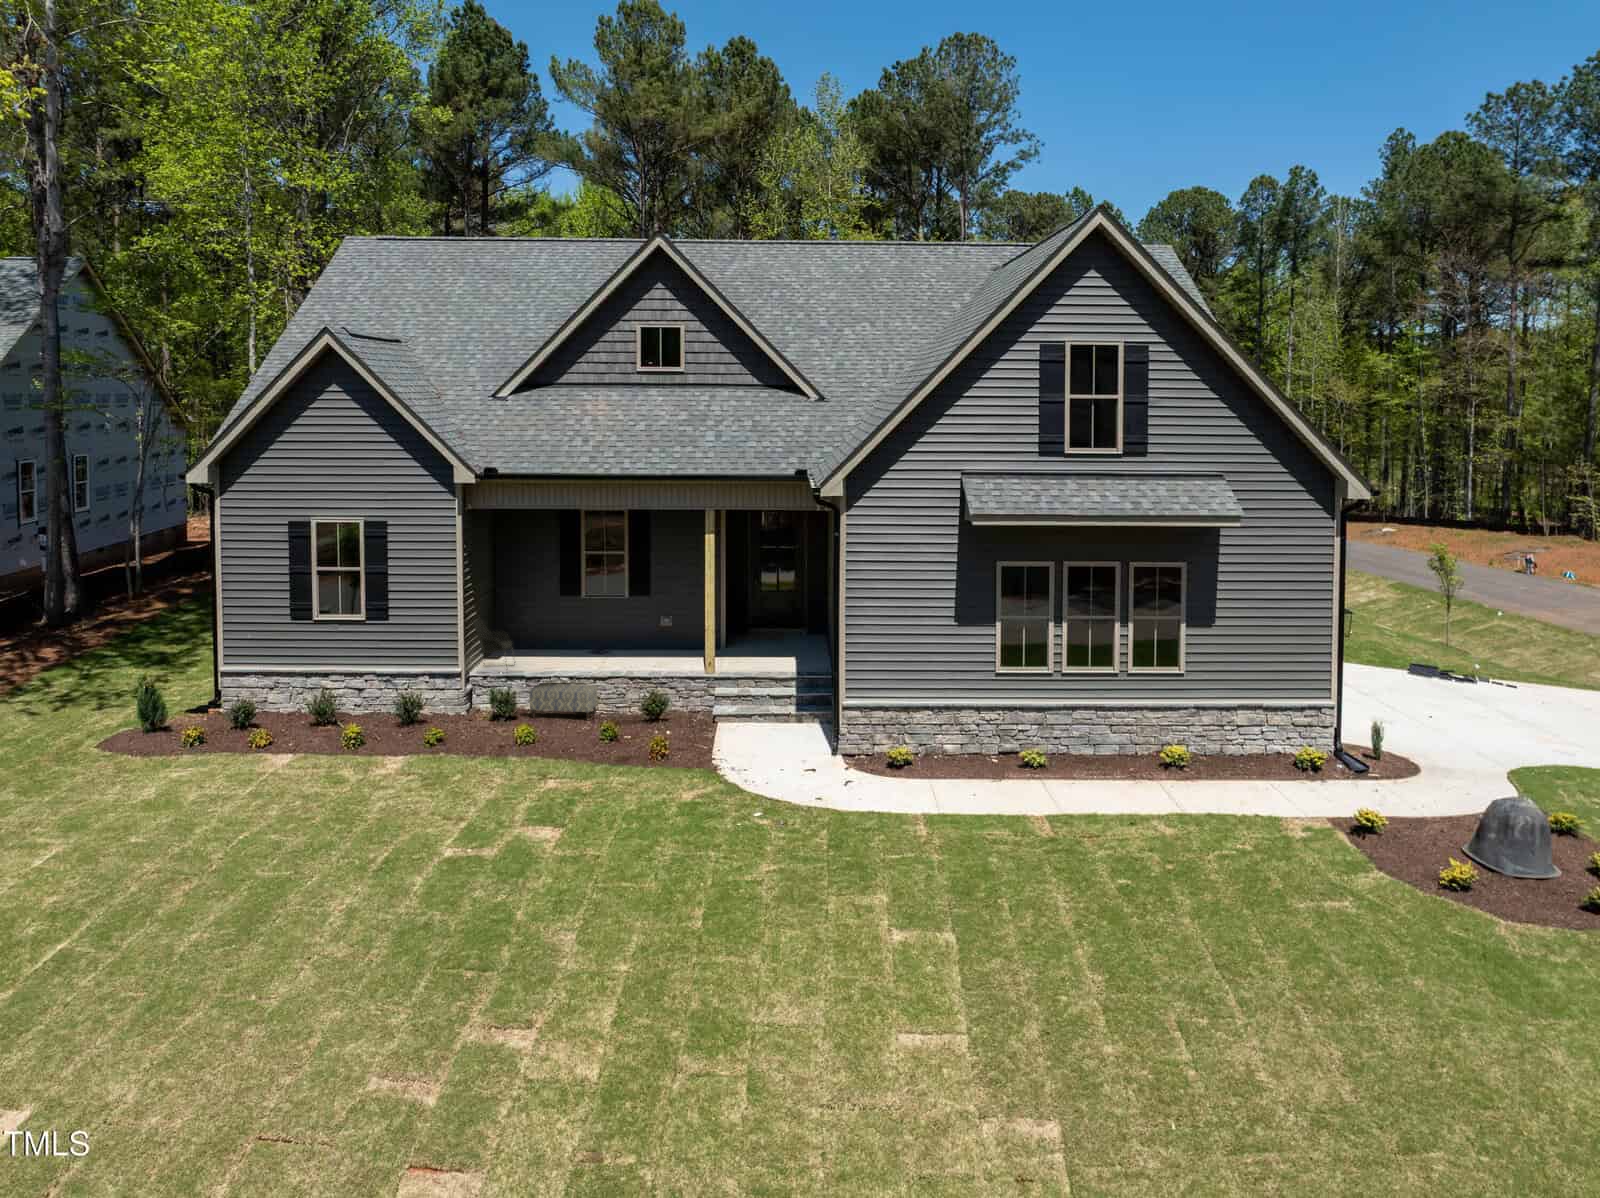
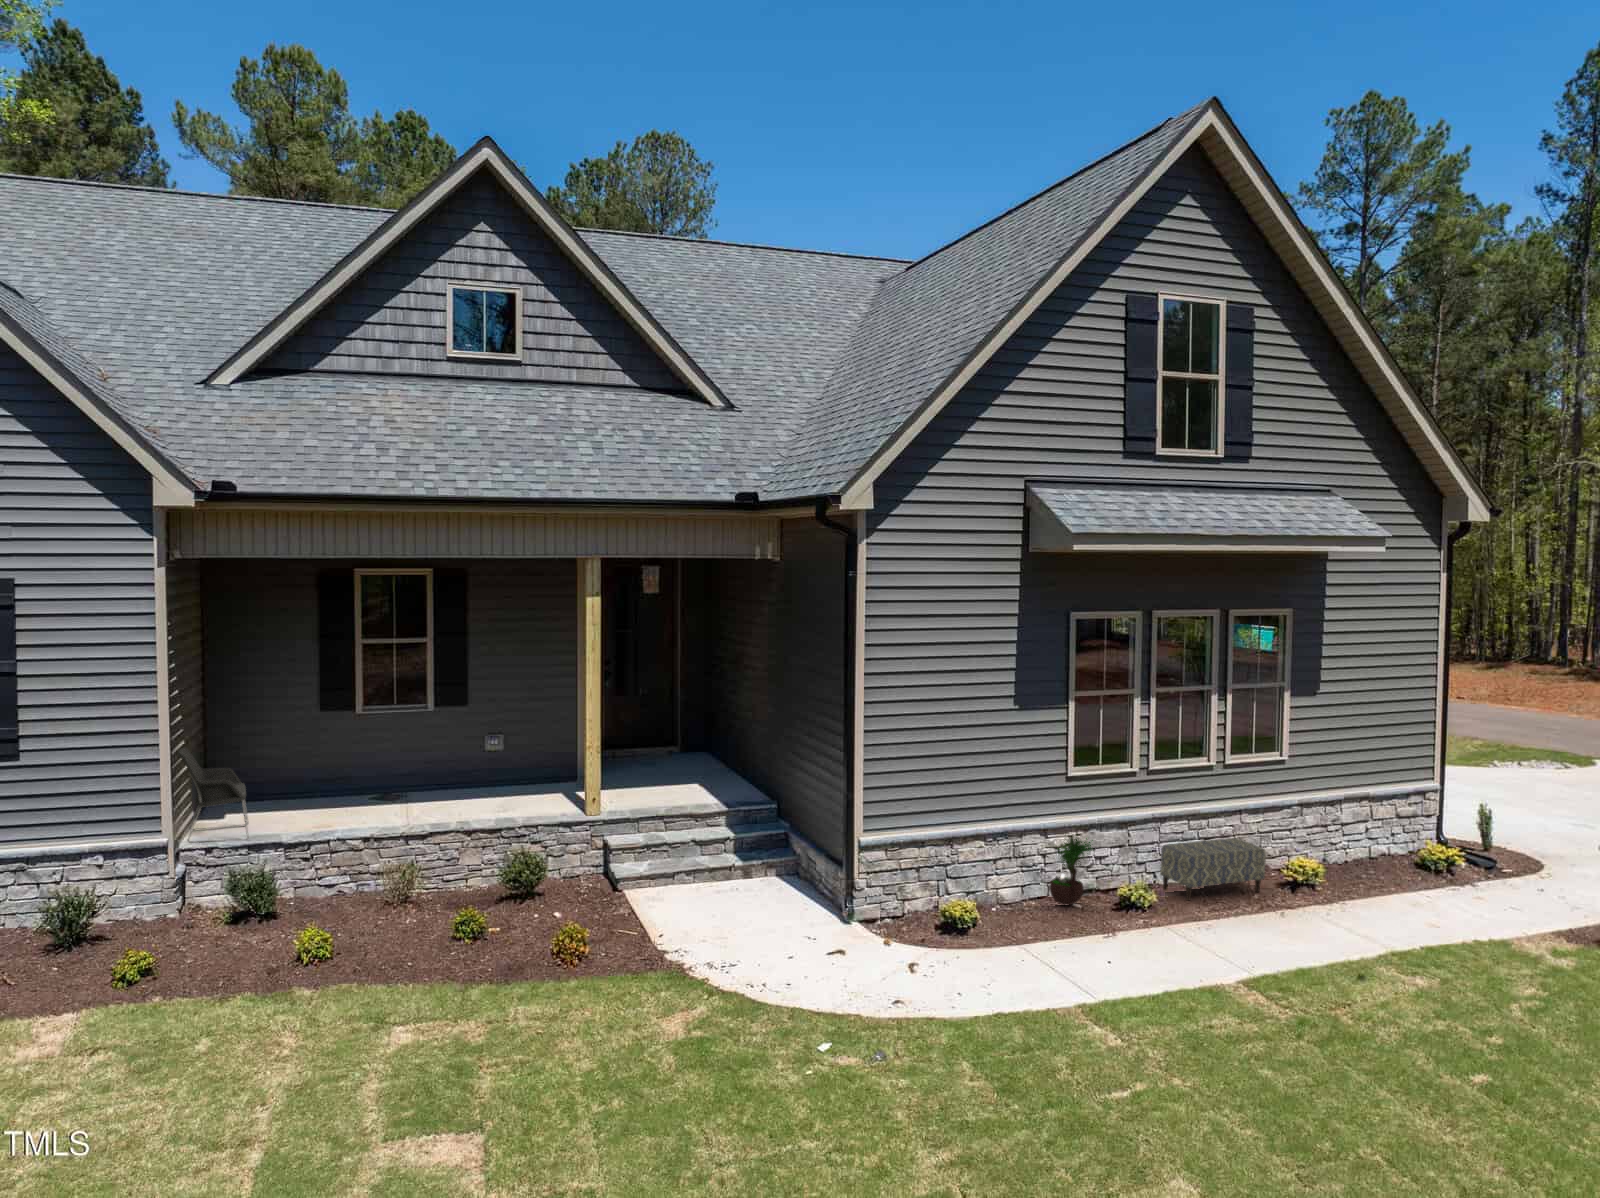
bench: present [530,683,597,720] -> present [1160,838,1266,901]
potted tree: none [976,710,1008,760] -> present [1049,838,1093,905]

